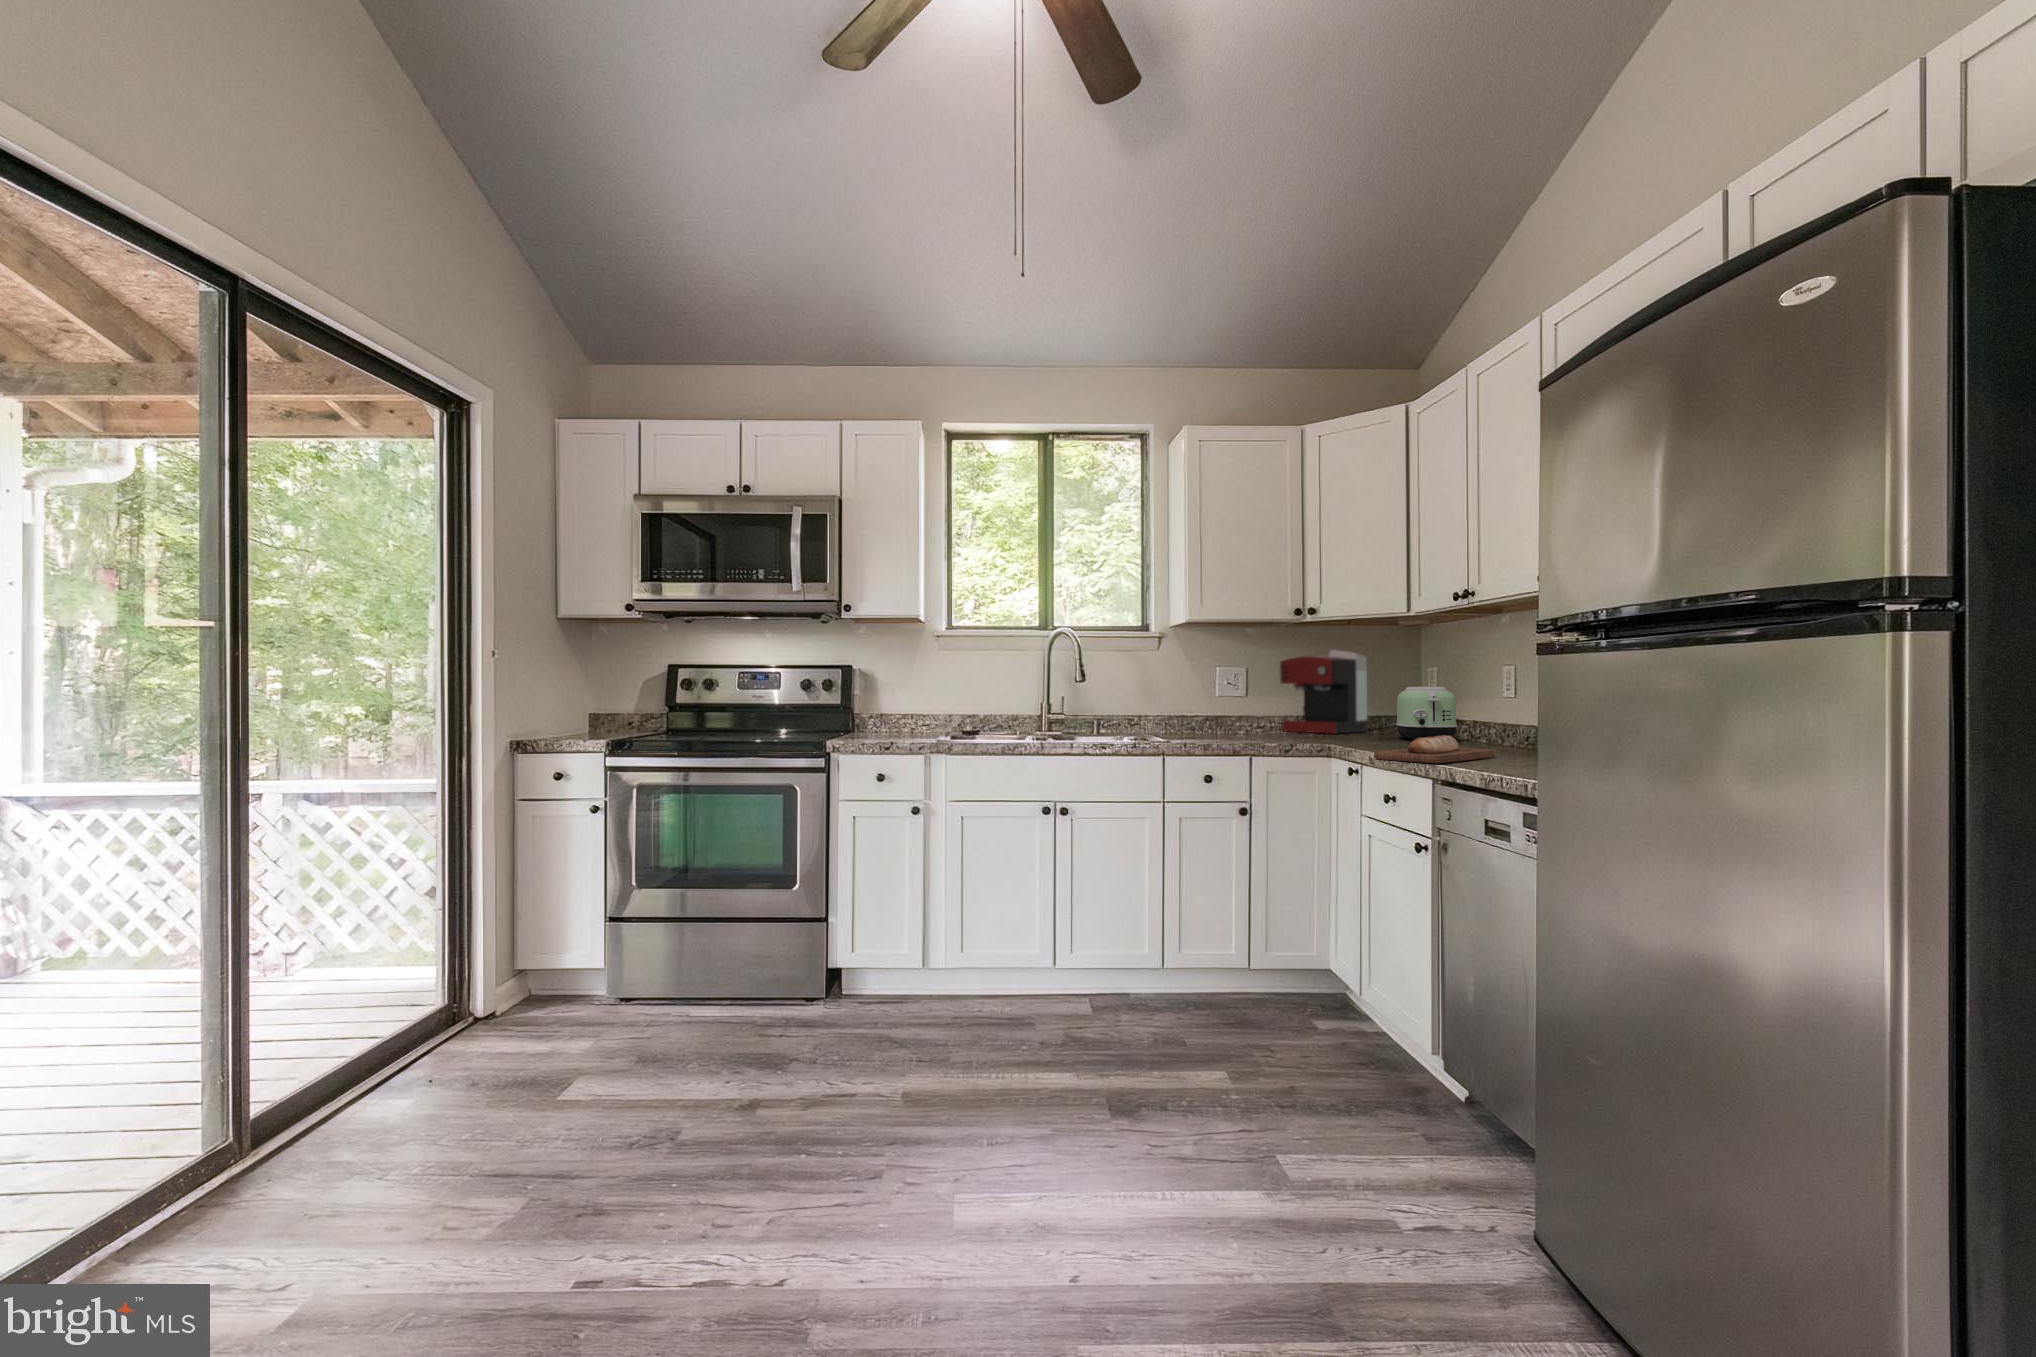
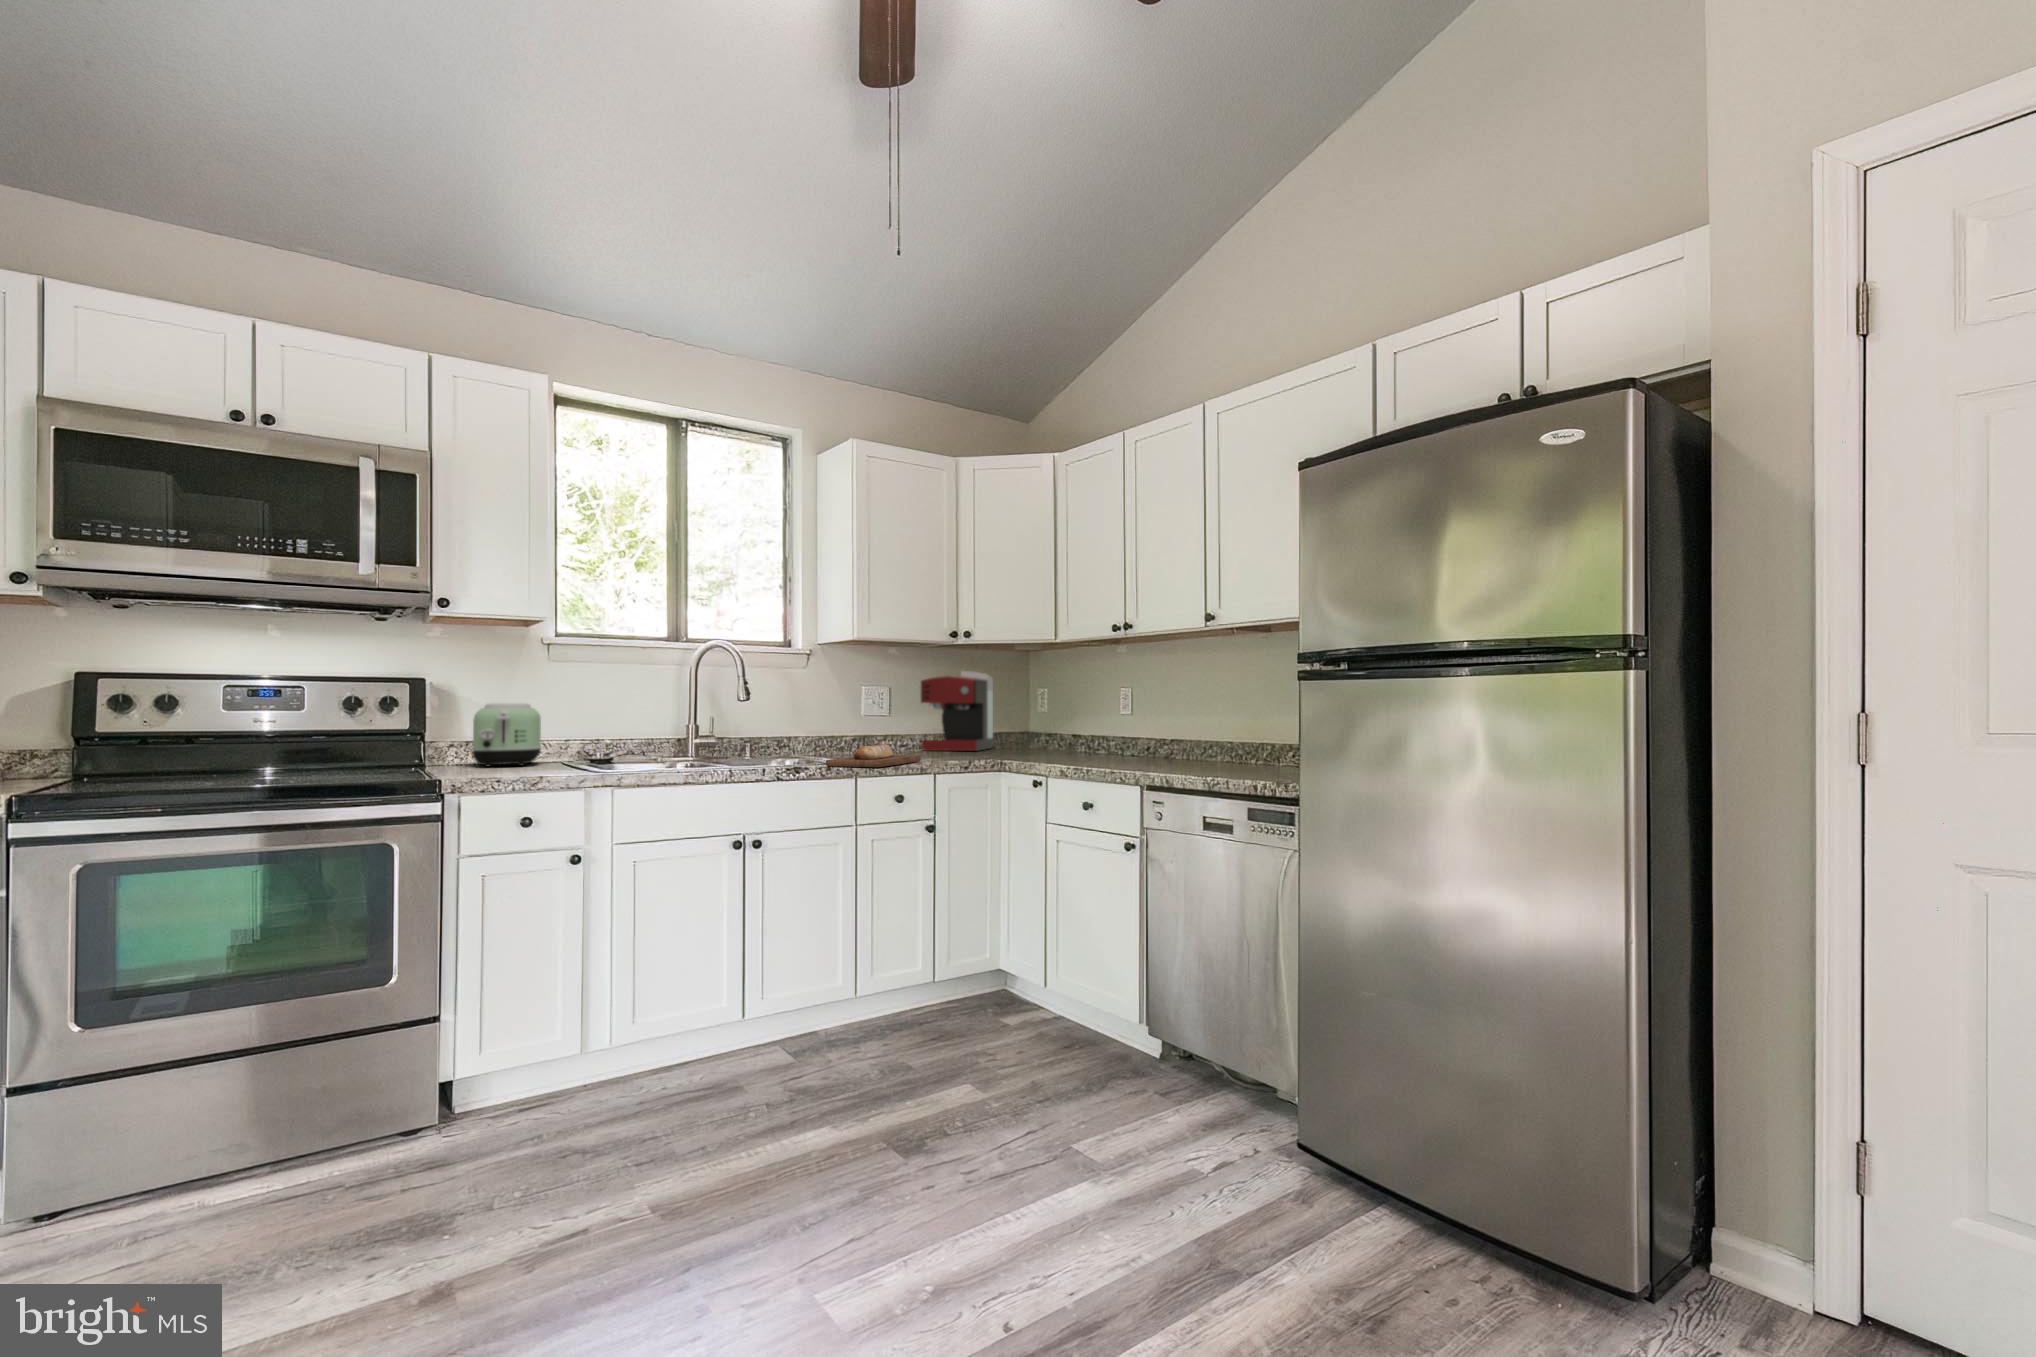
toaster: present [1396,687,1457,739] -> present [472,703,541,766]
bread loaf: present [1374,735,1495,763] -> present [826,744,921,767]

